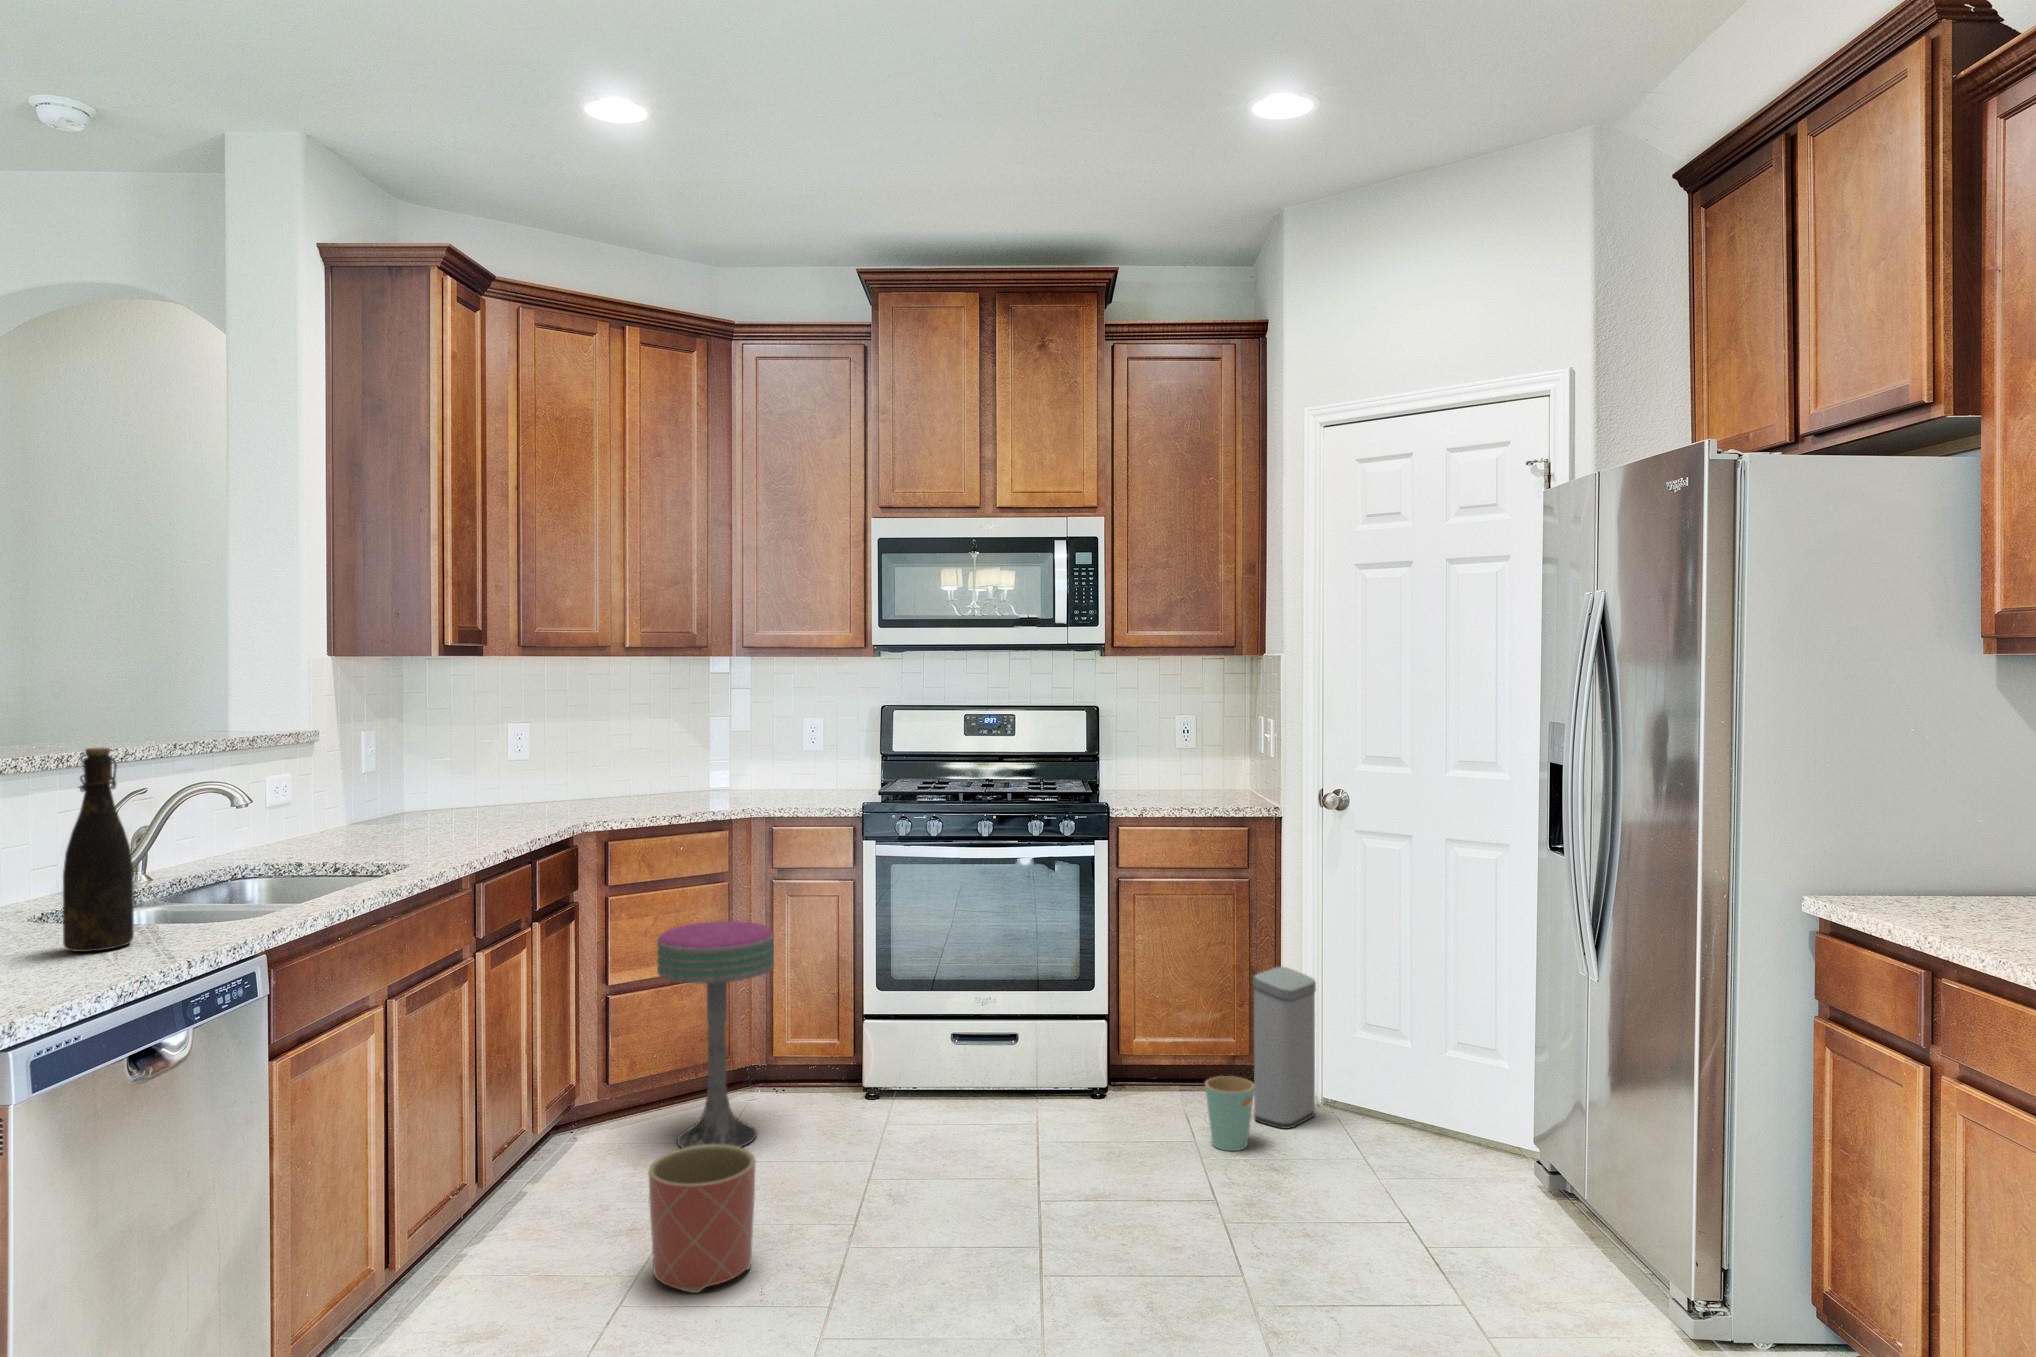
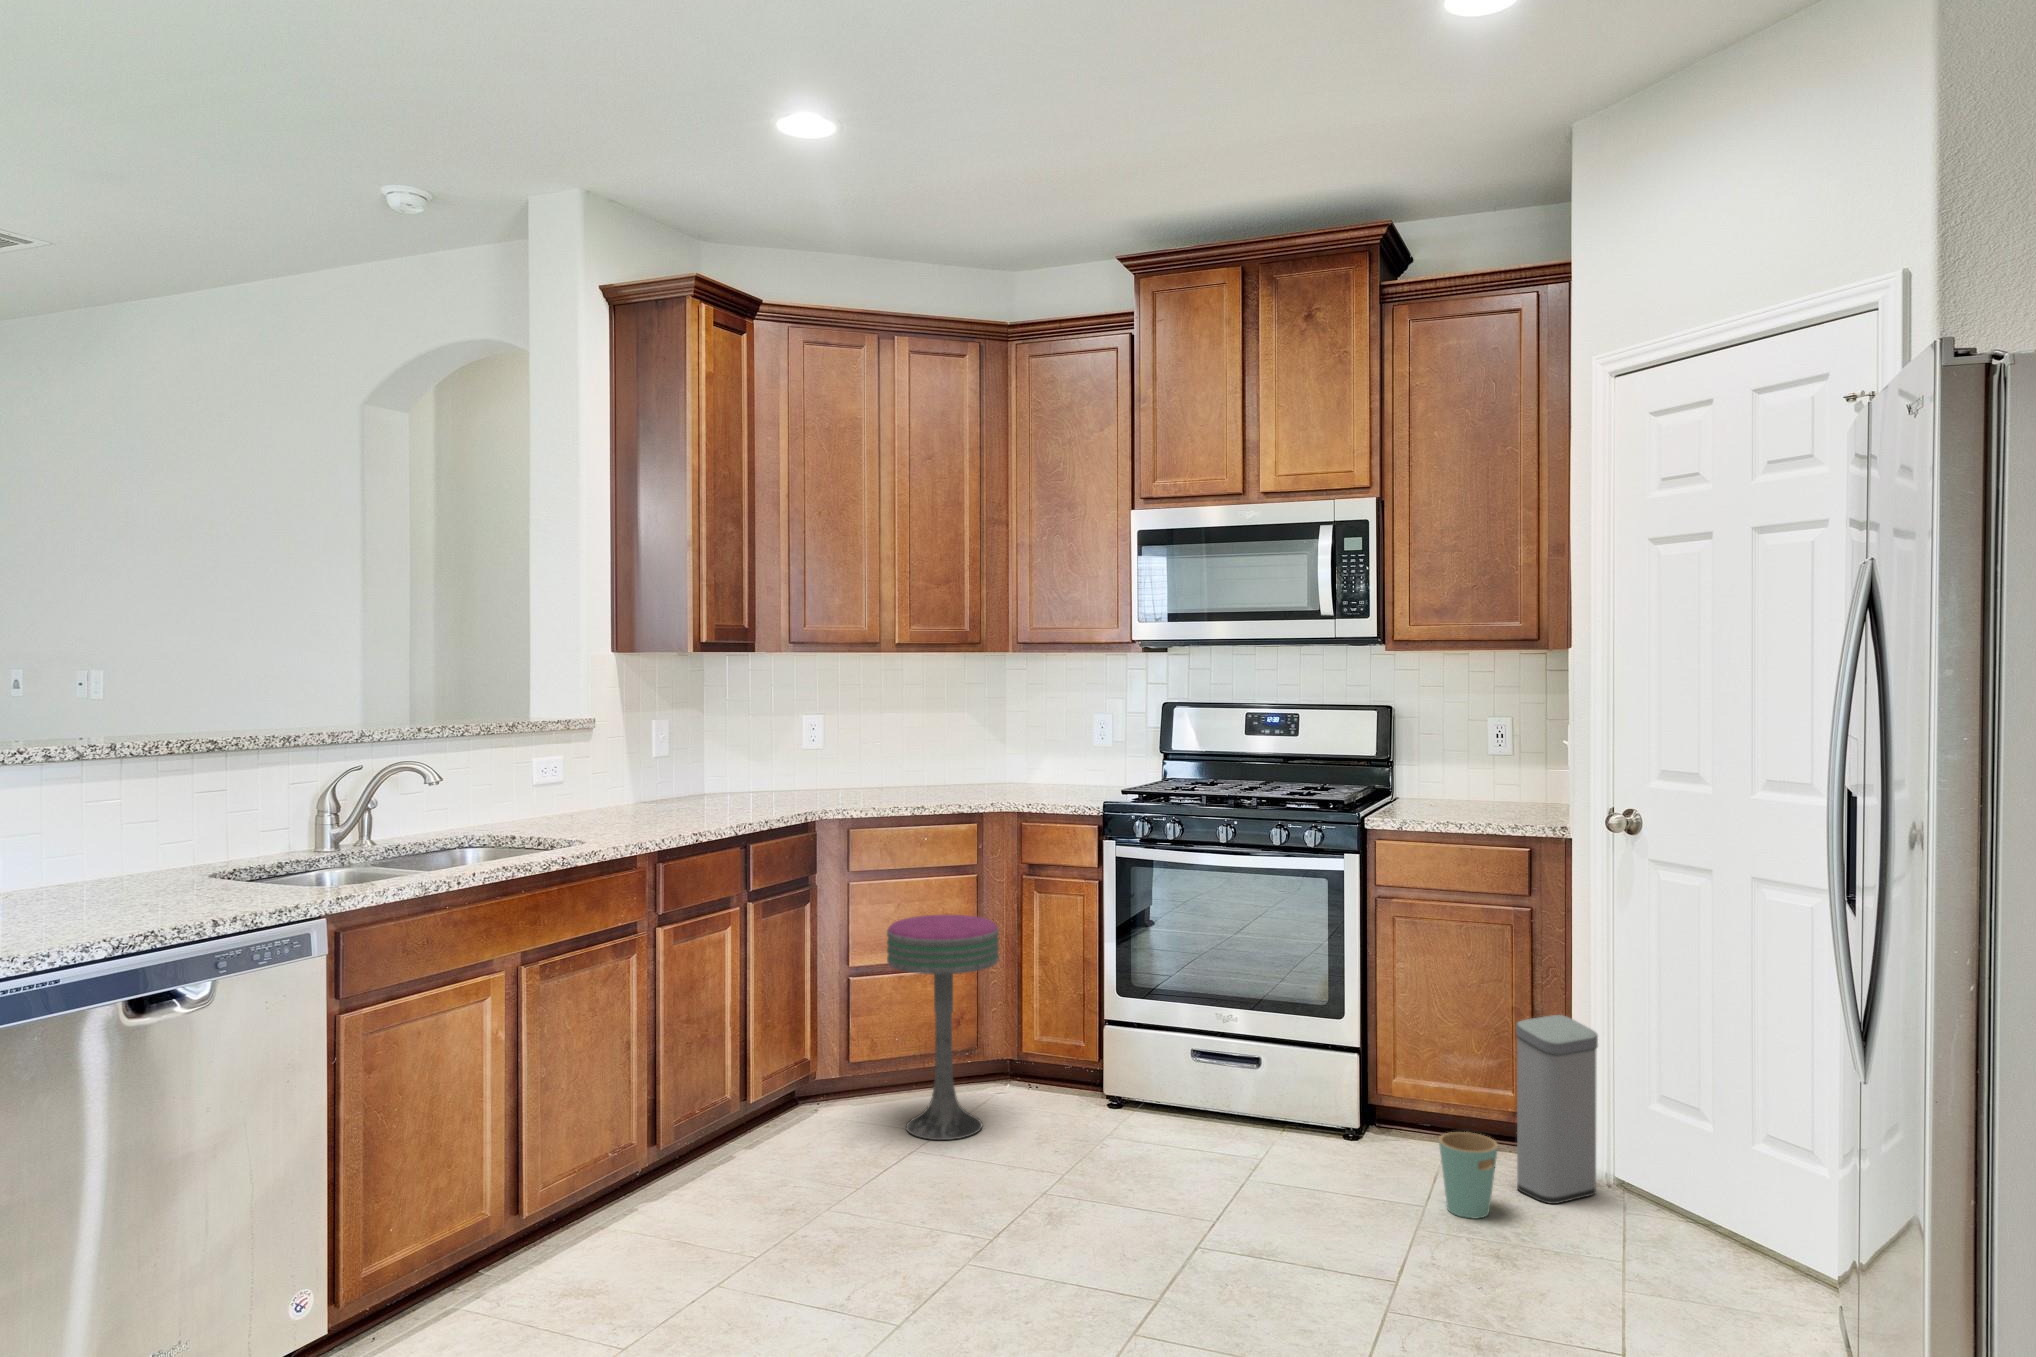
bottle: present [63,748,134,952] -> none [313,736,364,898]
planter: present [648,1144,756,1293] -> none [809,1126,909,1264]

